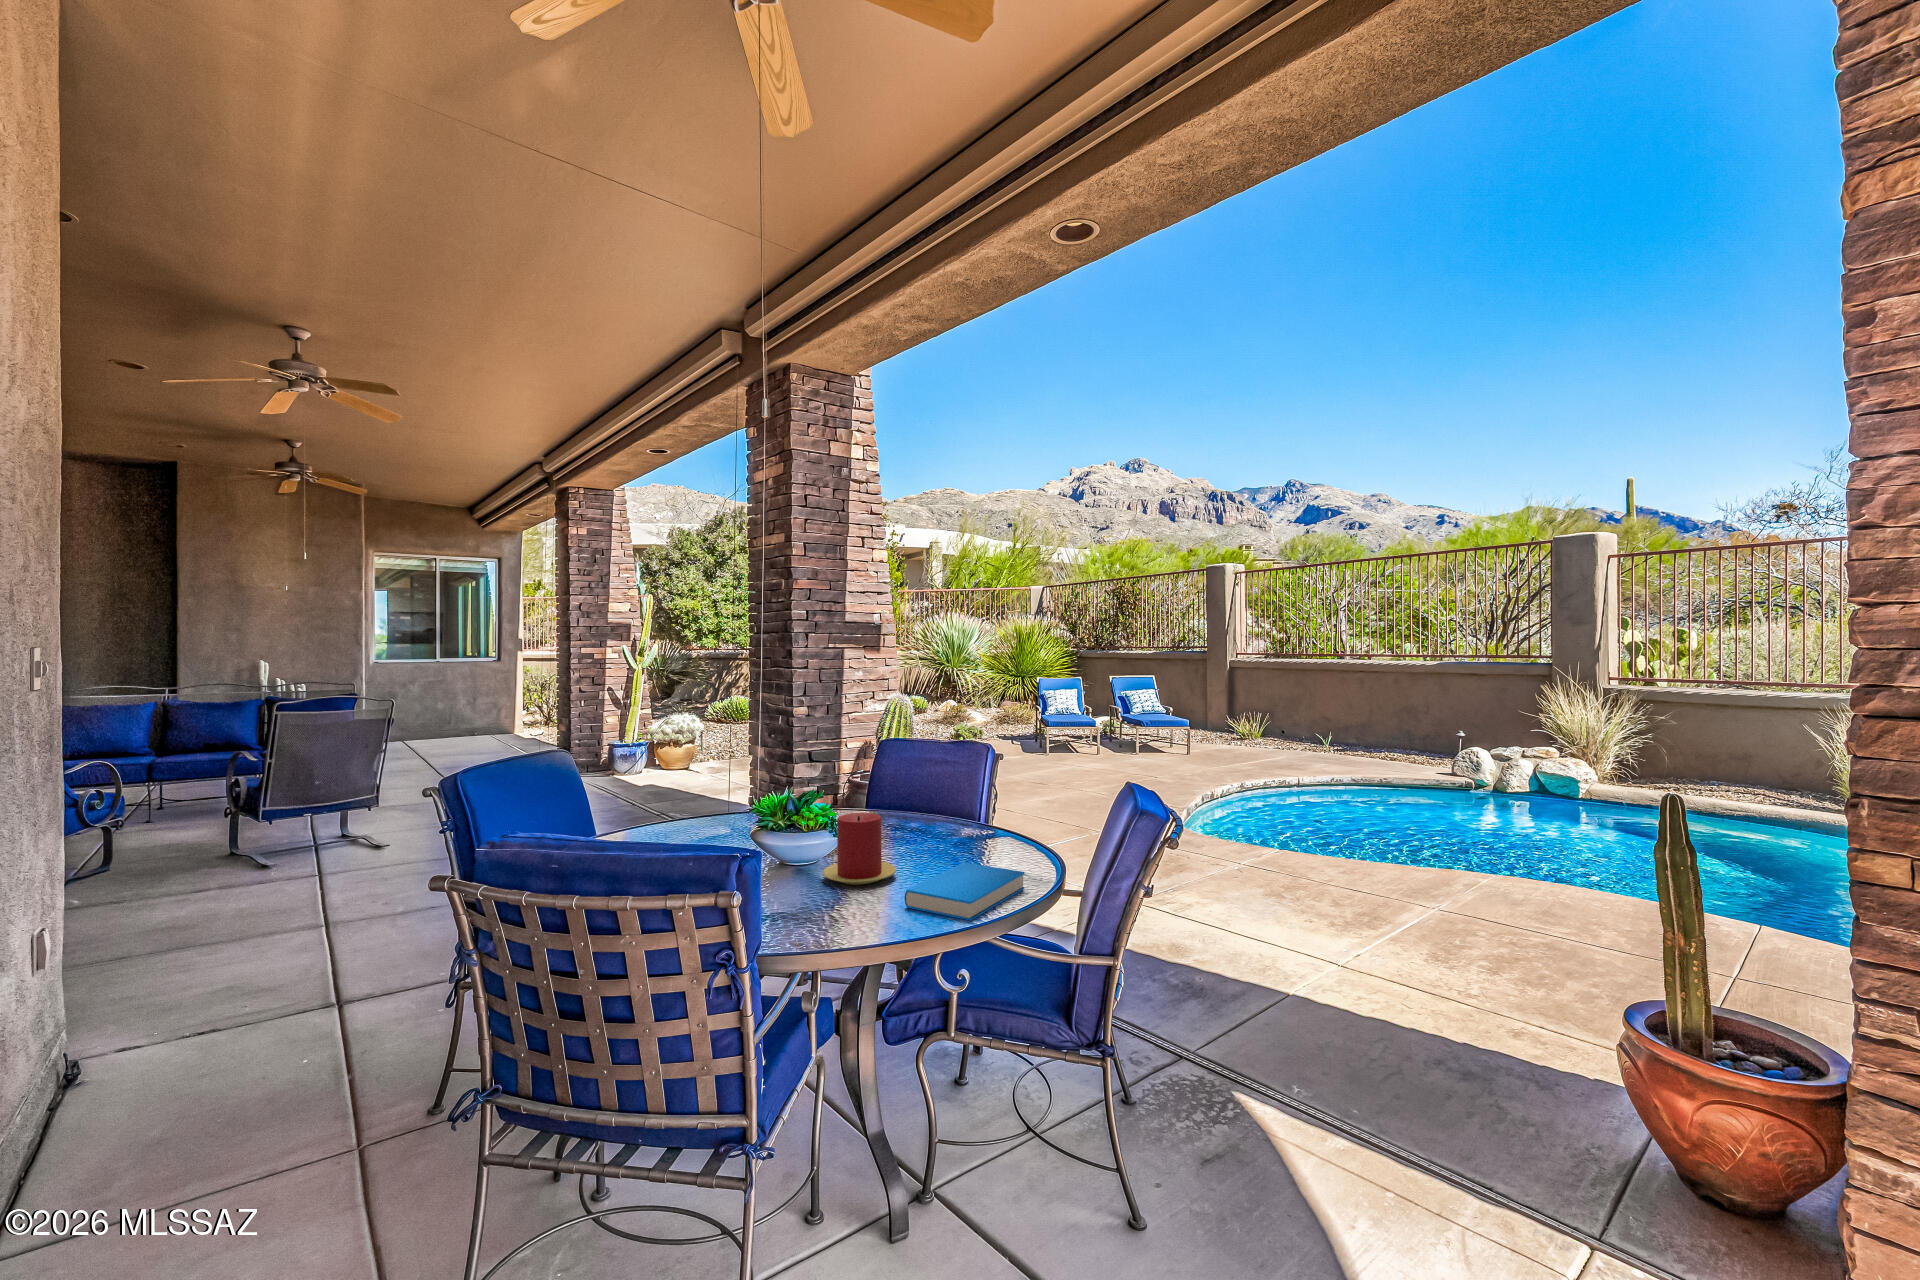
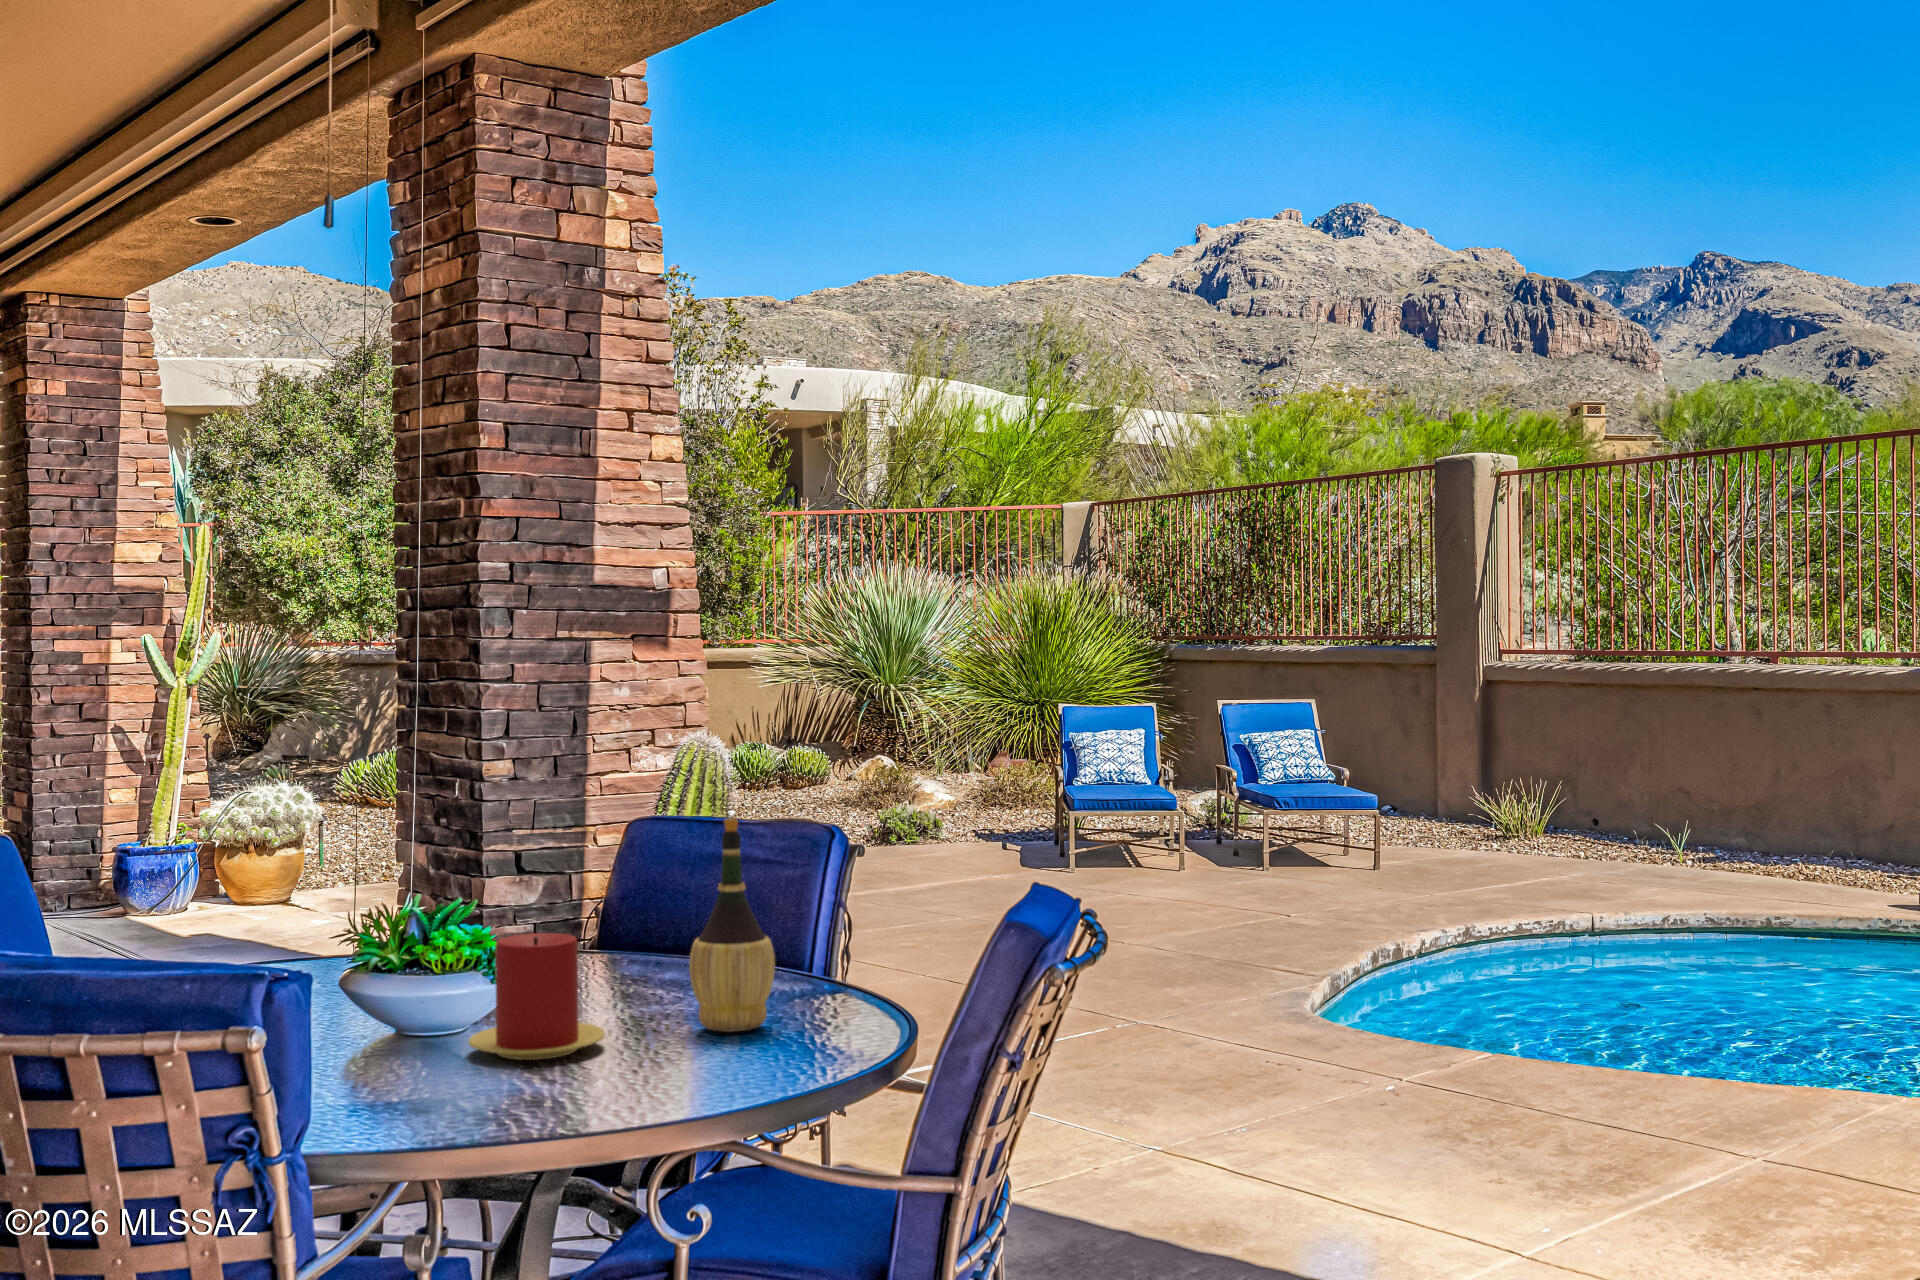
wine bottle: none [938,750,984,866] -> present [689,818,775,1032]
book: present [905,863,1024,920] -> none [602,1020,830,1108]

